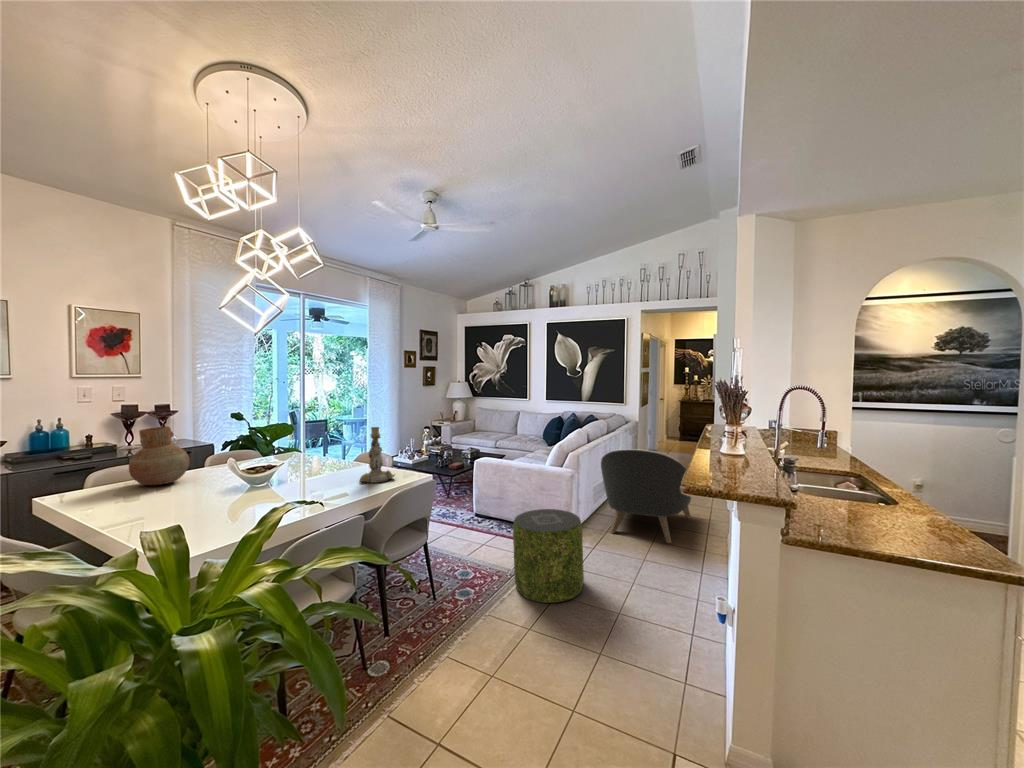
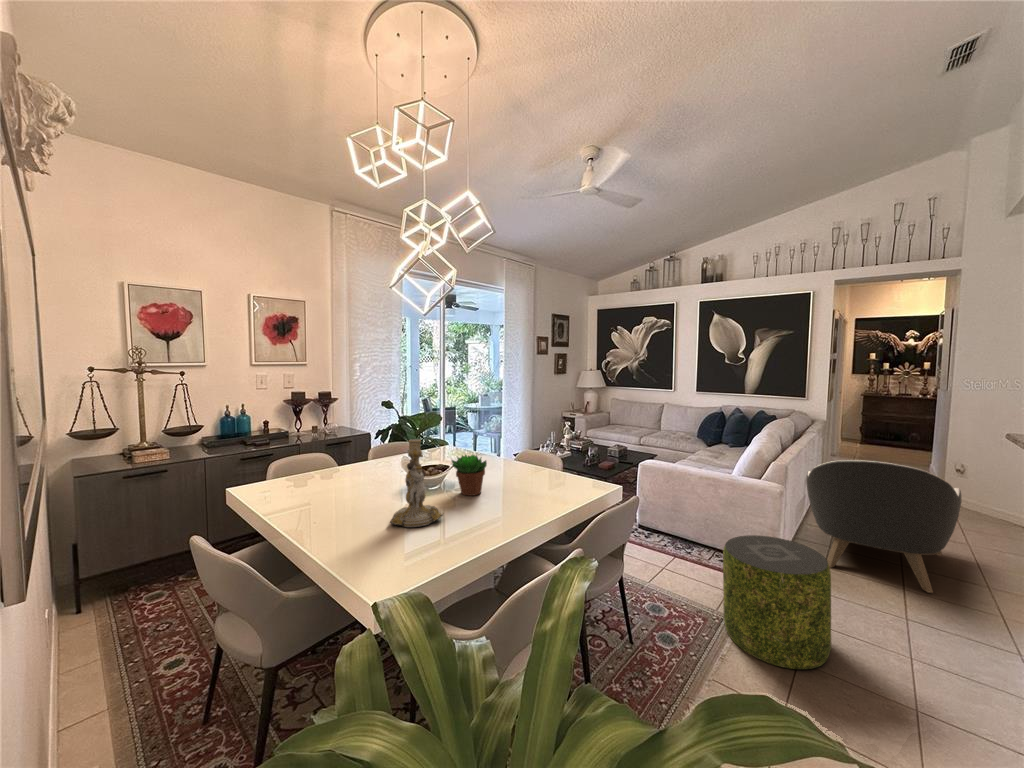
vase: present [129,426,190,485] -> none [307,418,362,482]
candlestick: present [360,427,395,483] -> present [390,439,444,527]
succulent plant: none [271,453,308,488] -> present [452,455,487,496]

